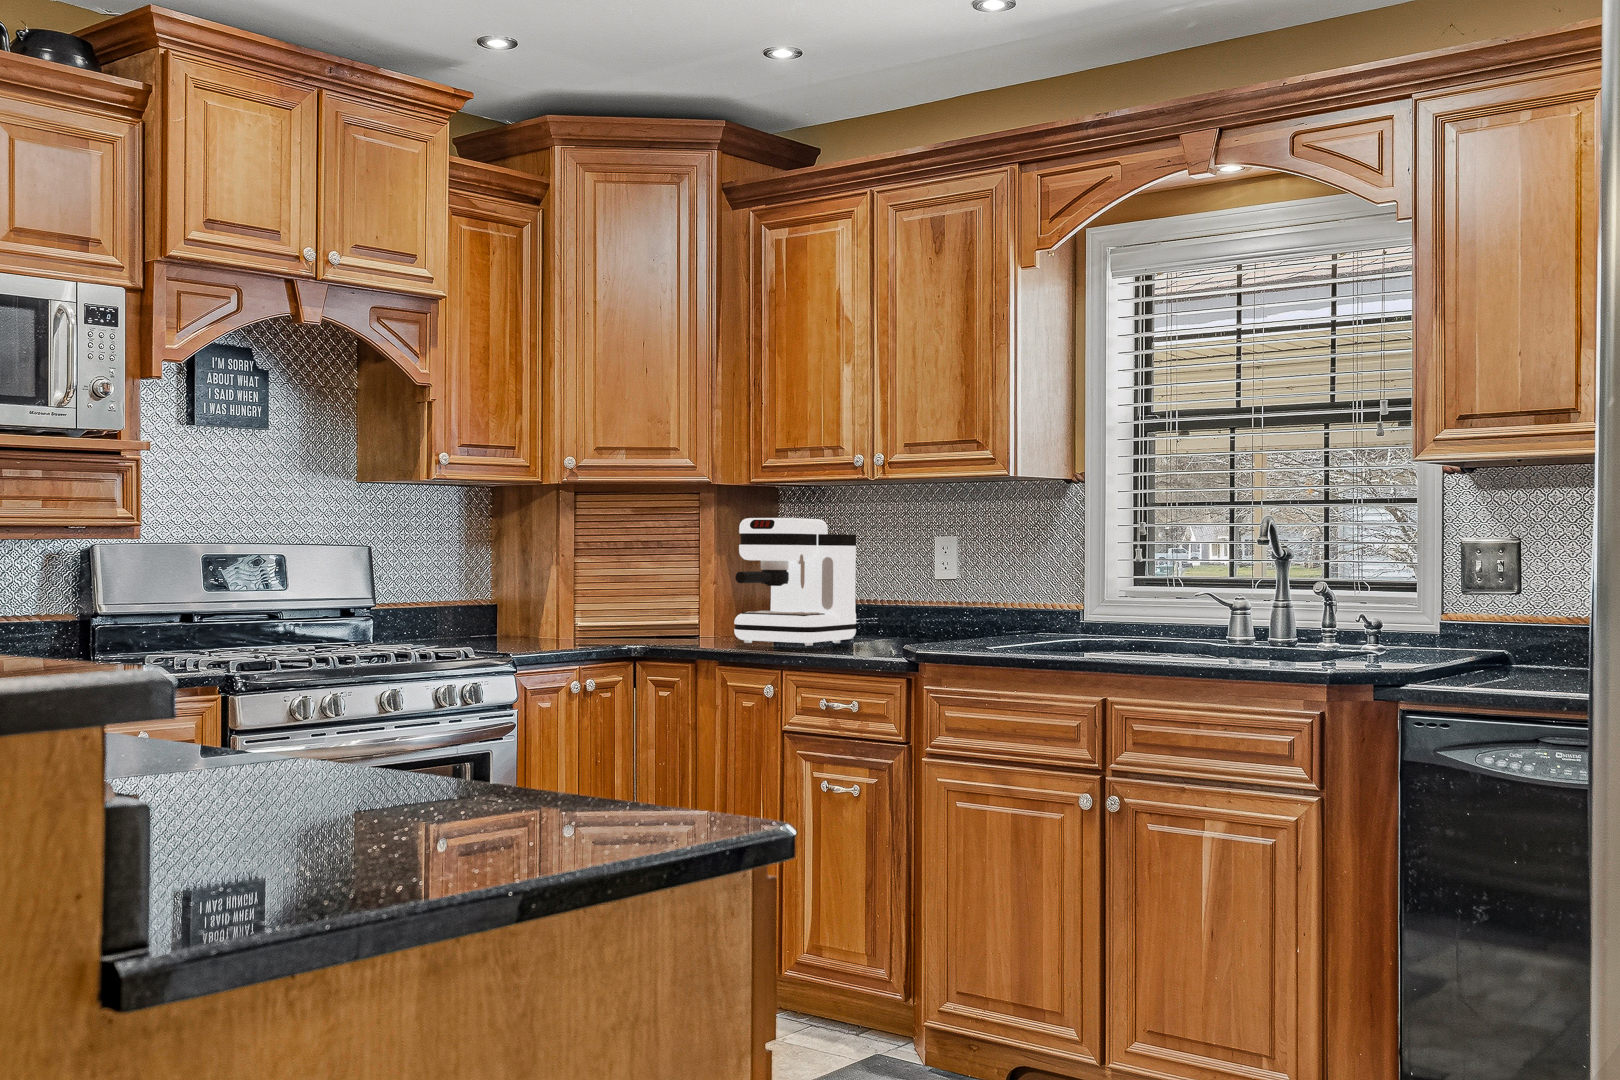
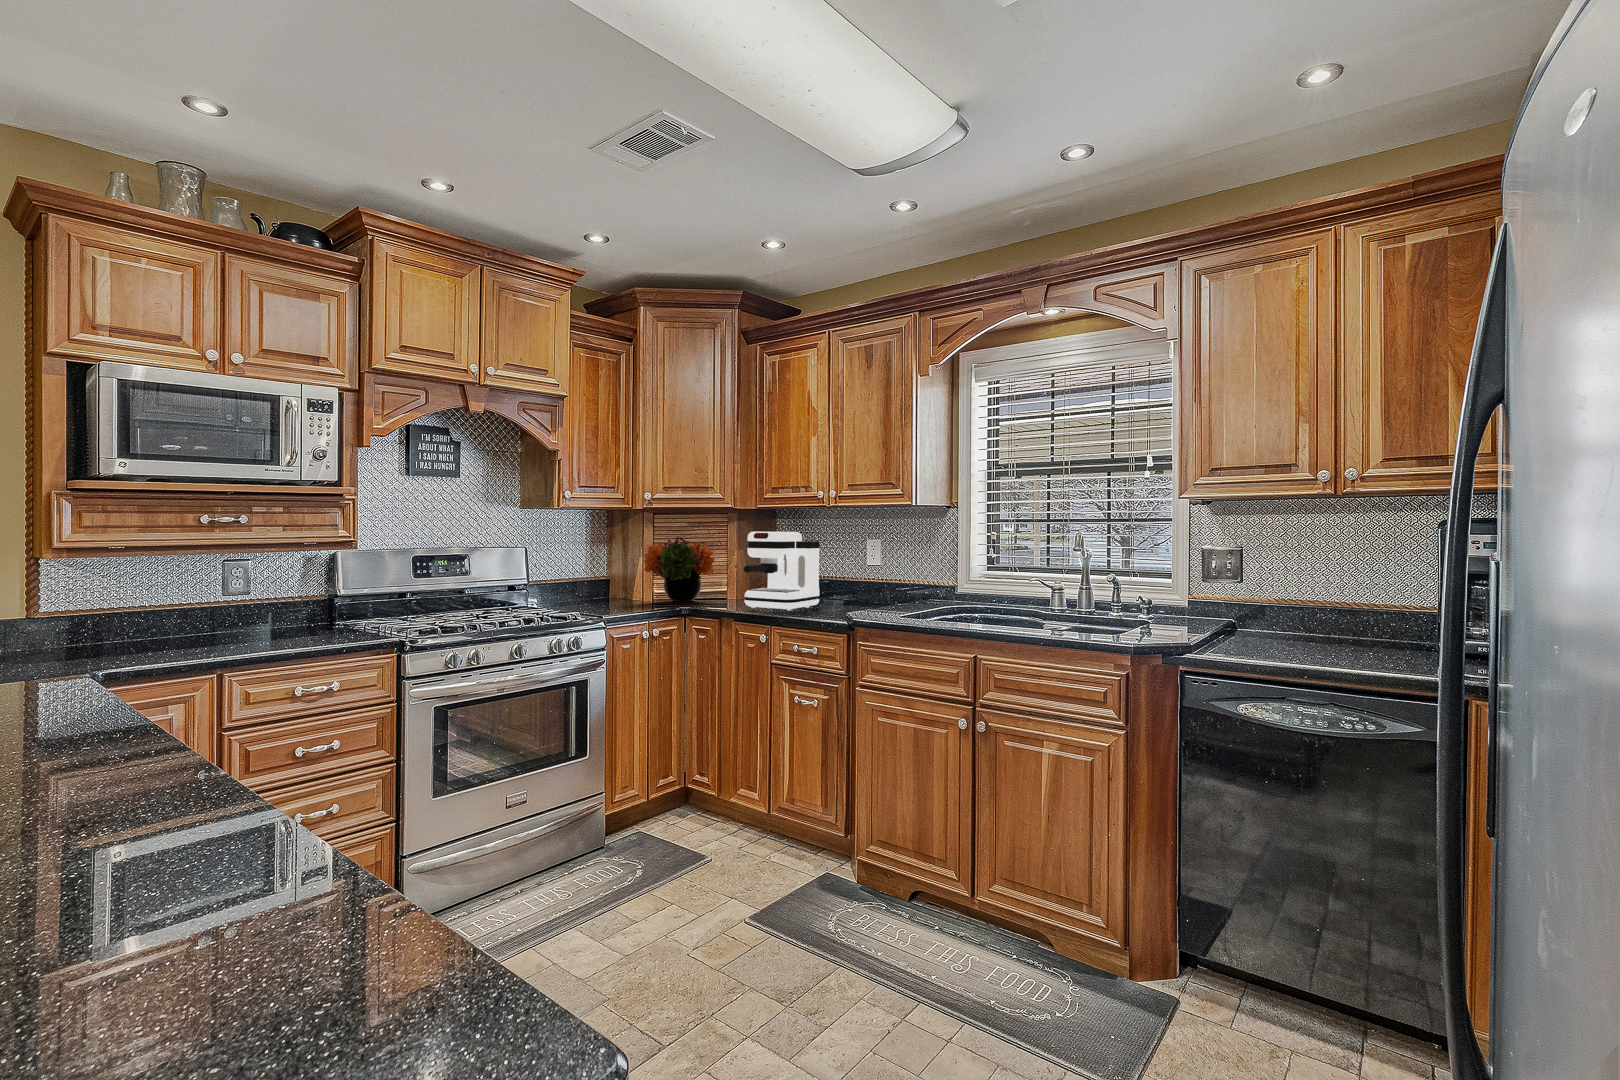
flower arrangement: none [559,528,680,637] -> present [644,536,715,602]

